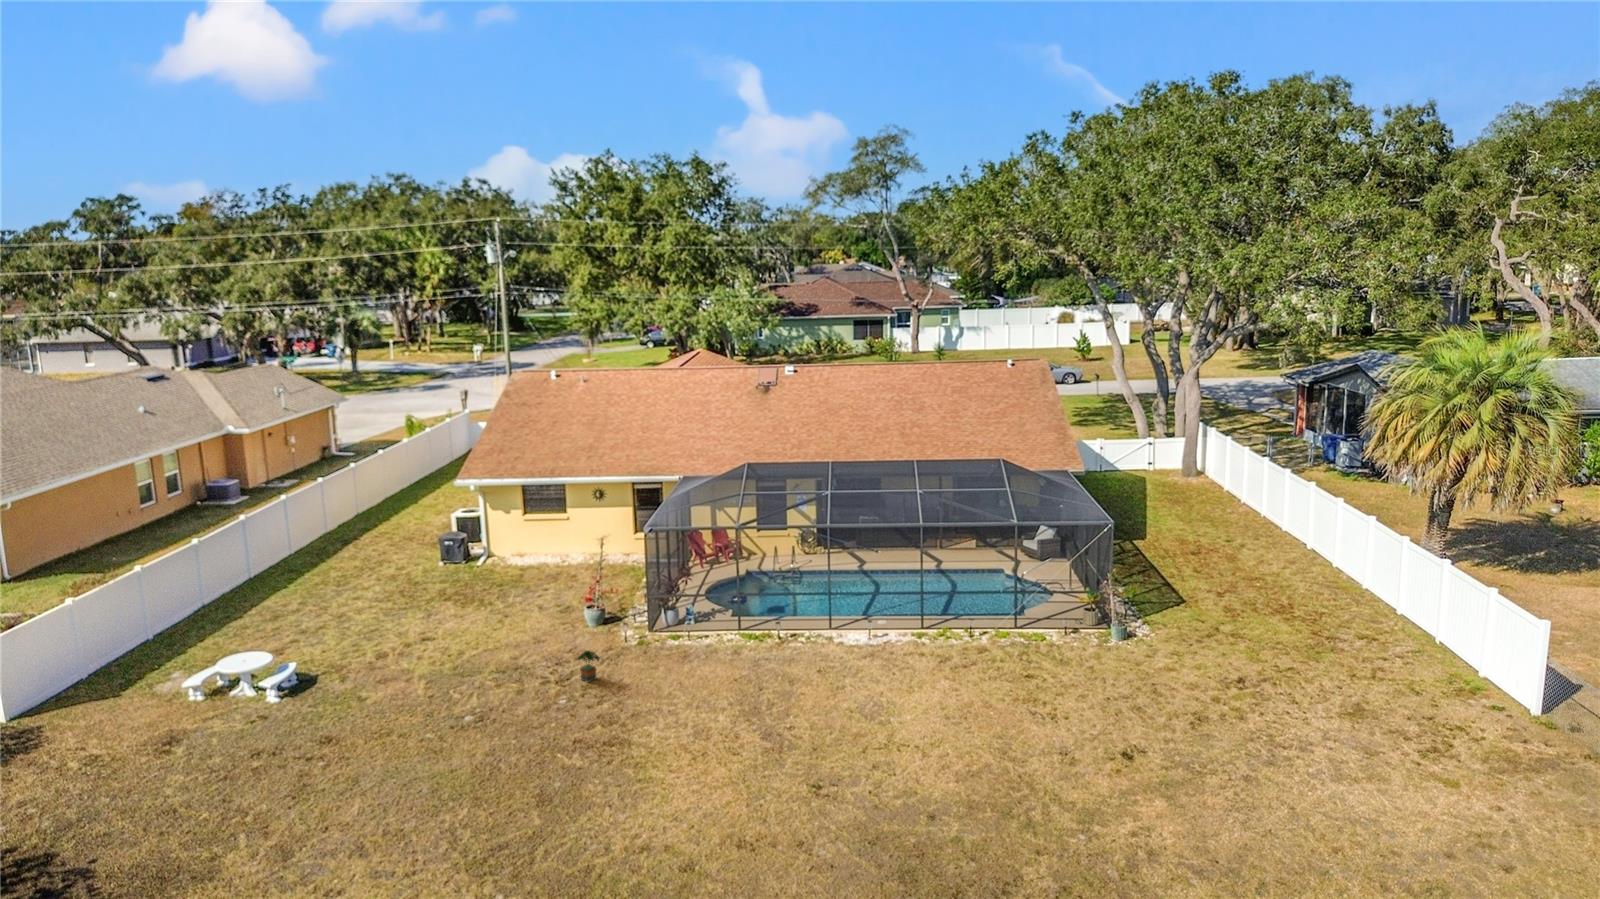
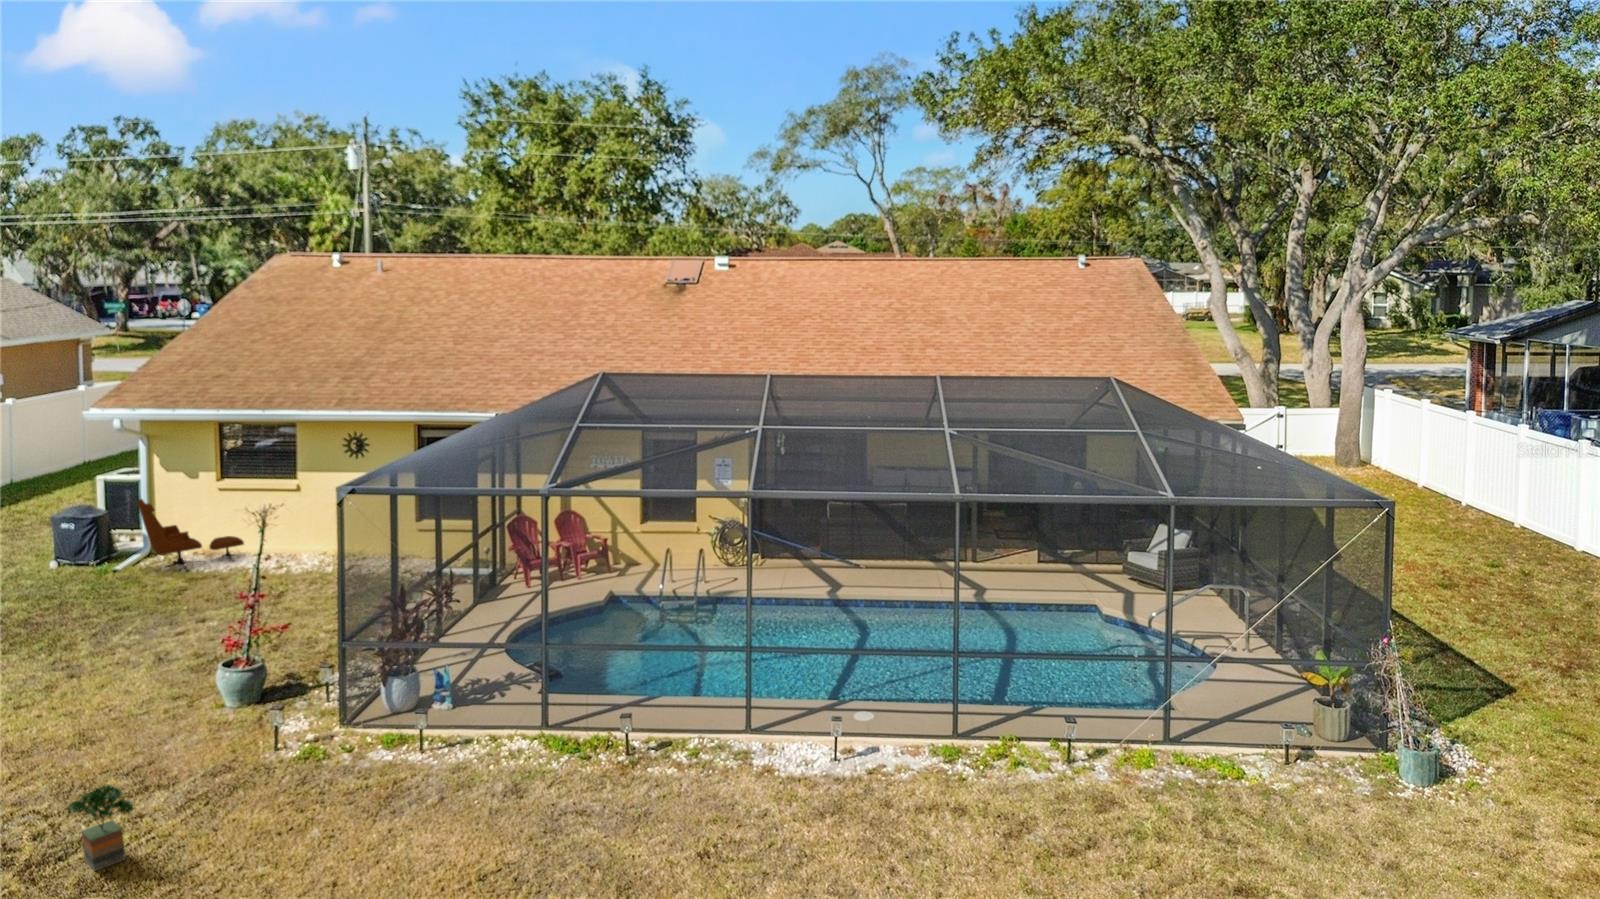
lounge chair: none [490,527,539,566] -> present [137,499,244,571]

